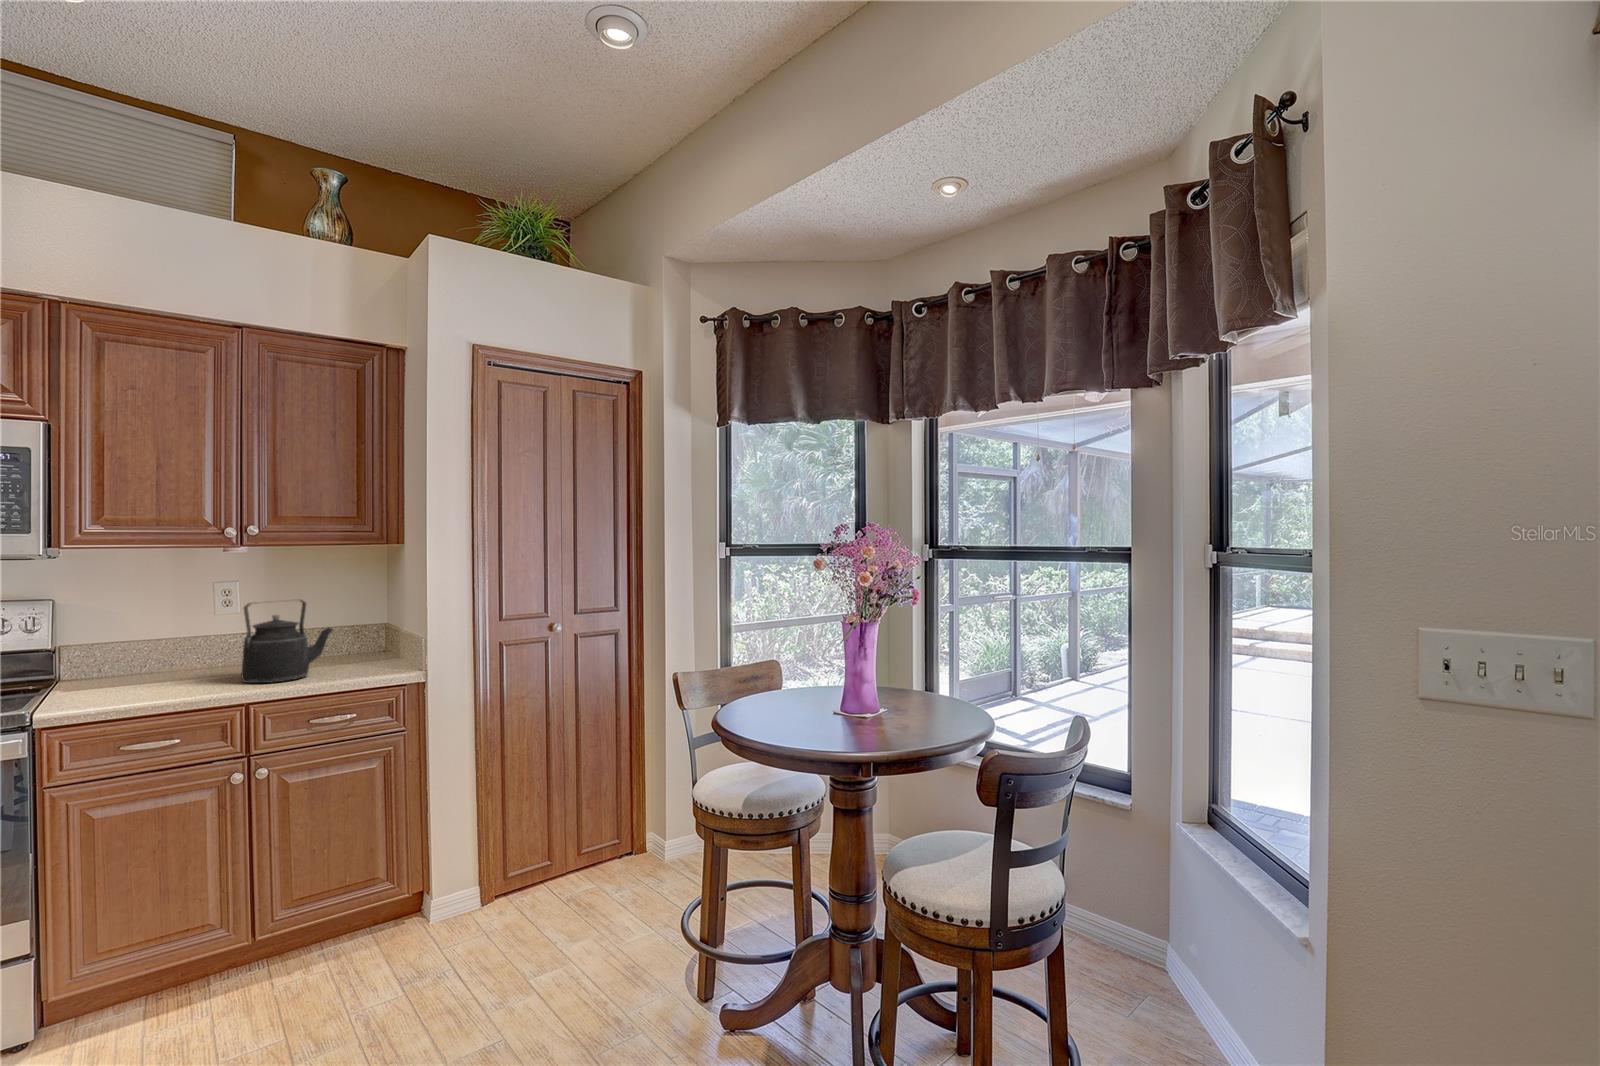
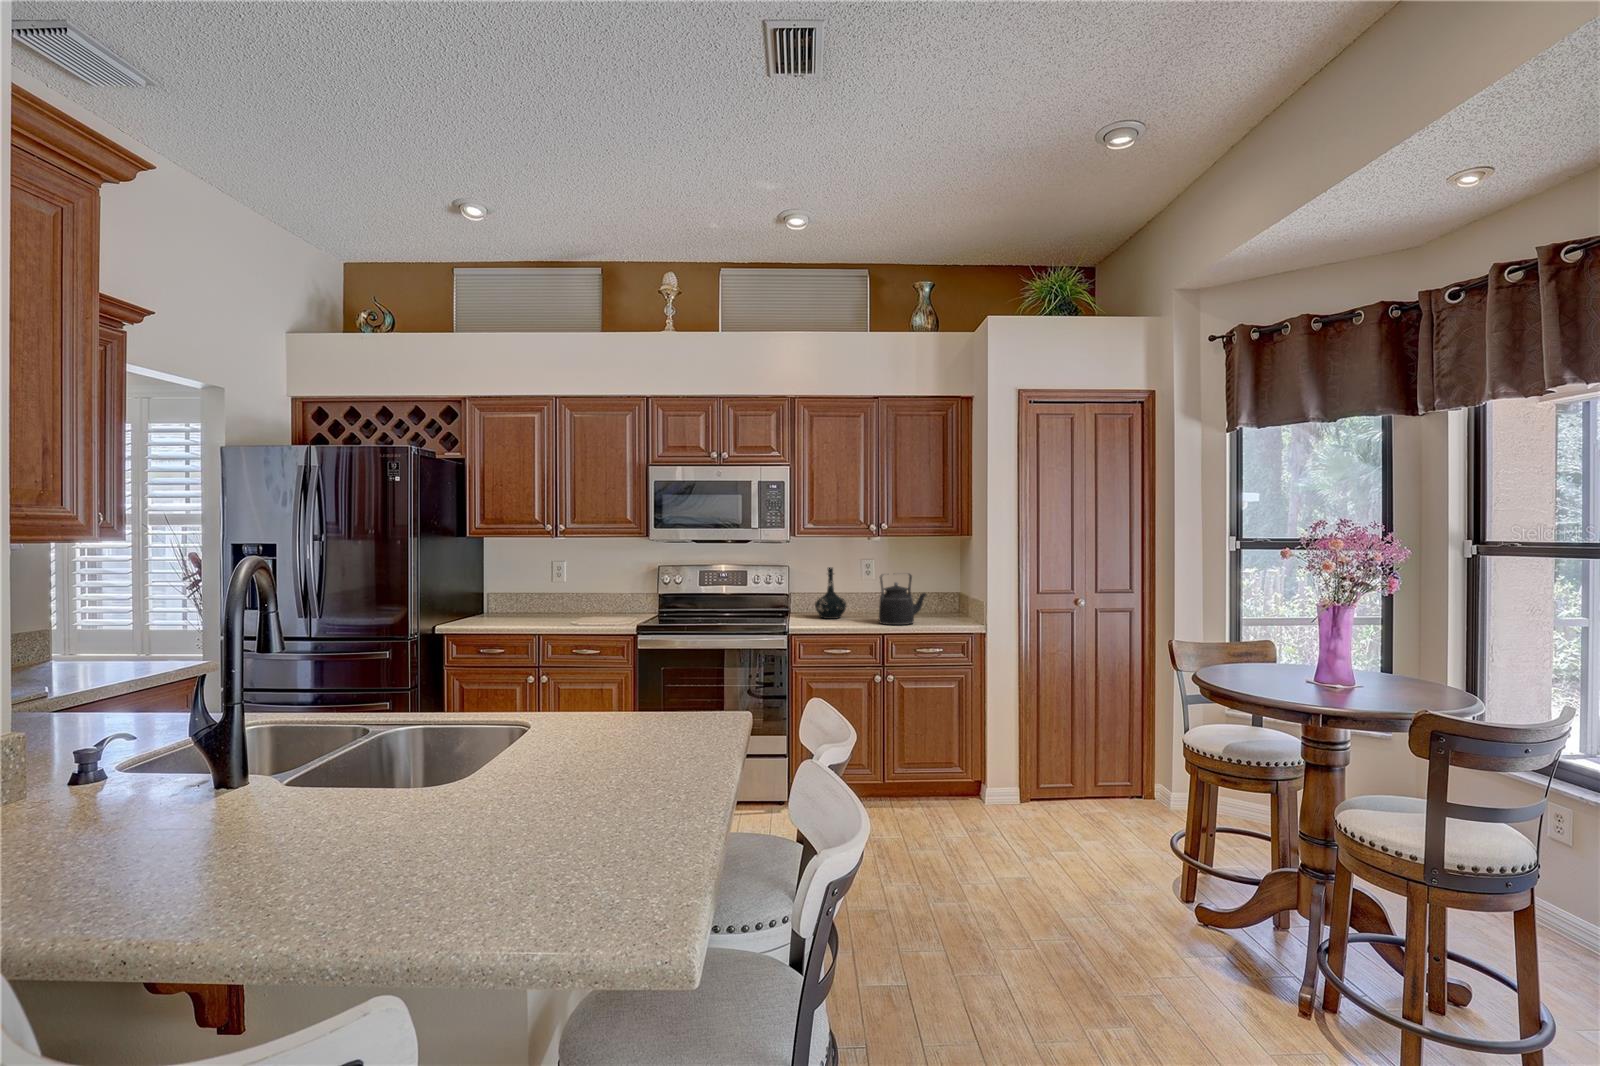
bottle: none [110,596,181,683] -> present [815,567,846,619]

